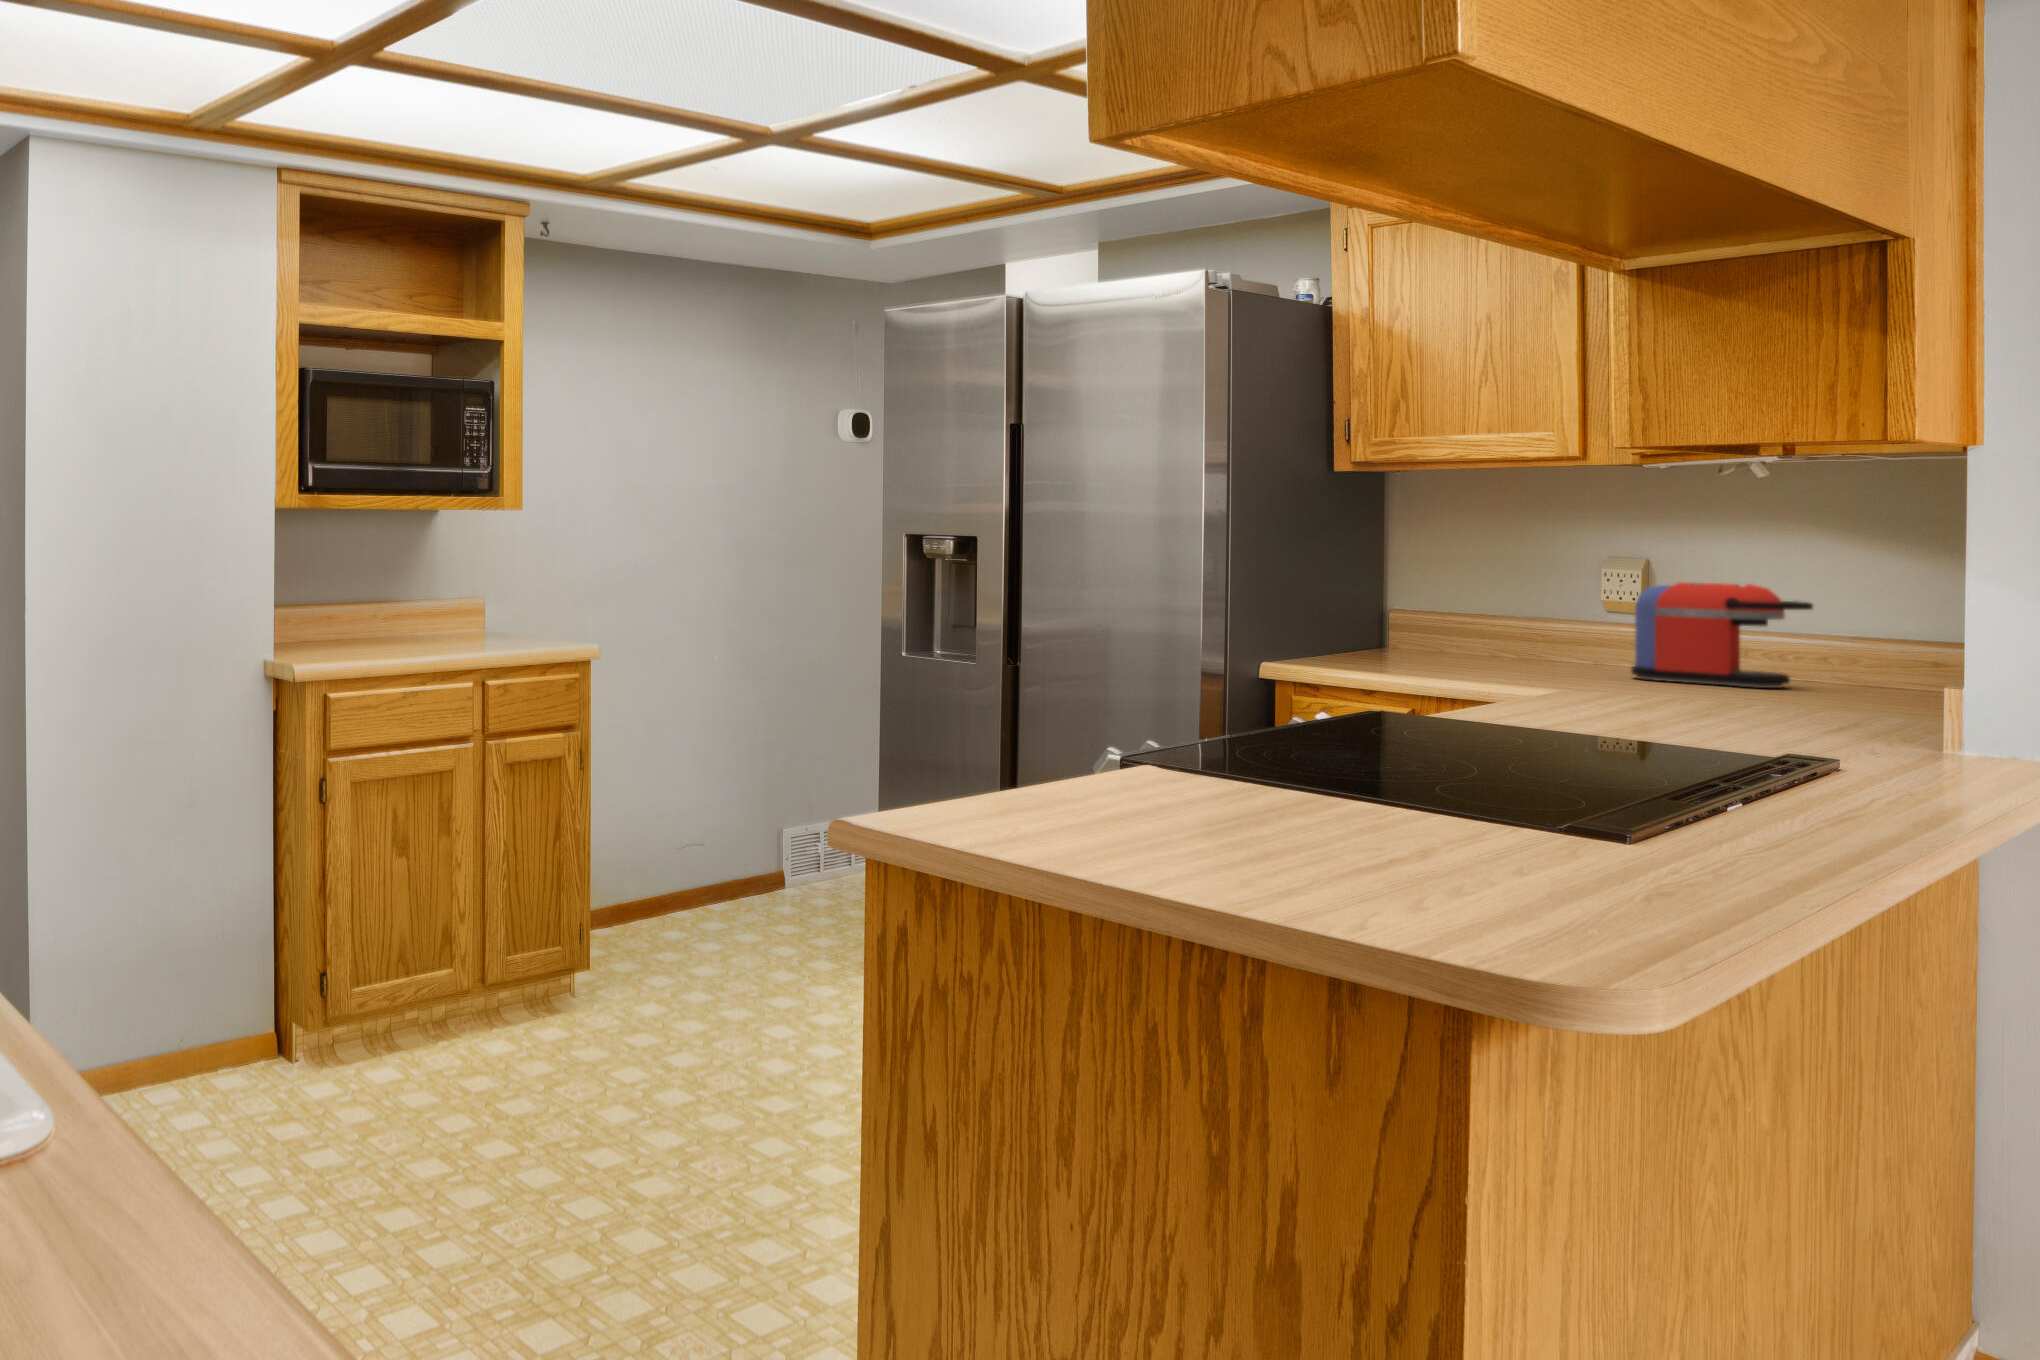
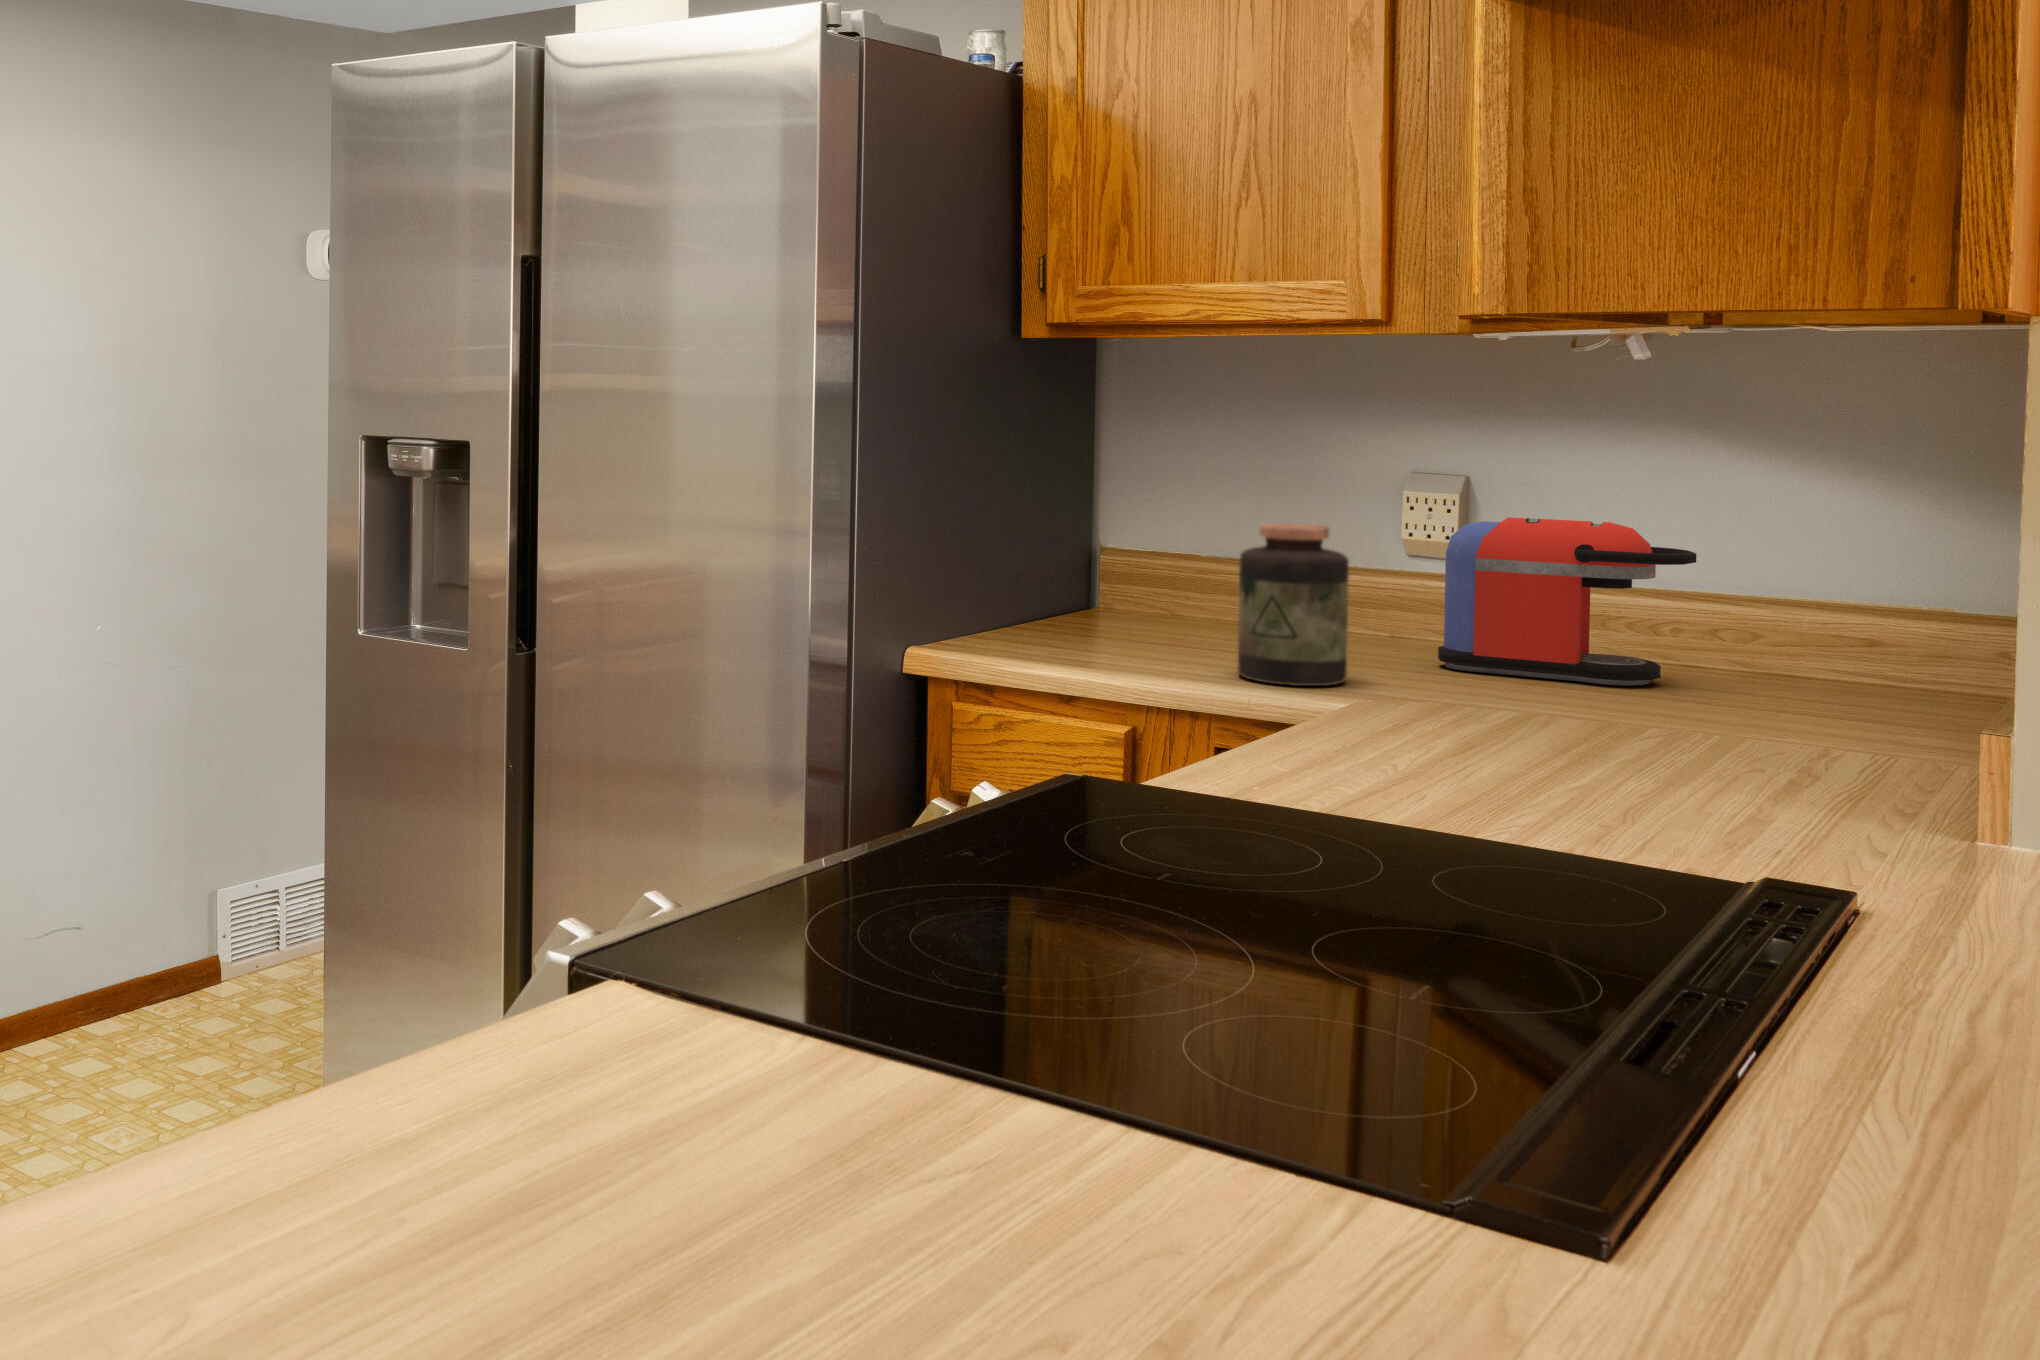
jar: none [1487,584,1563,682] -> present [1238,523,1349,686]

